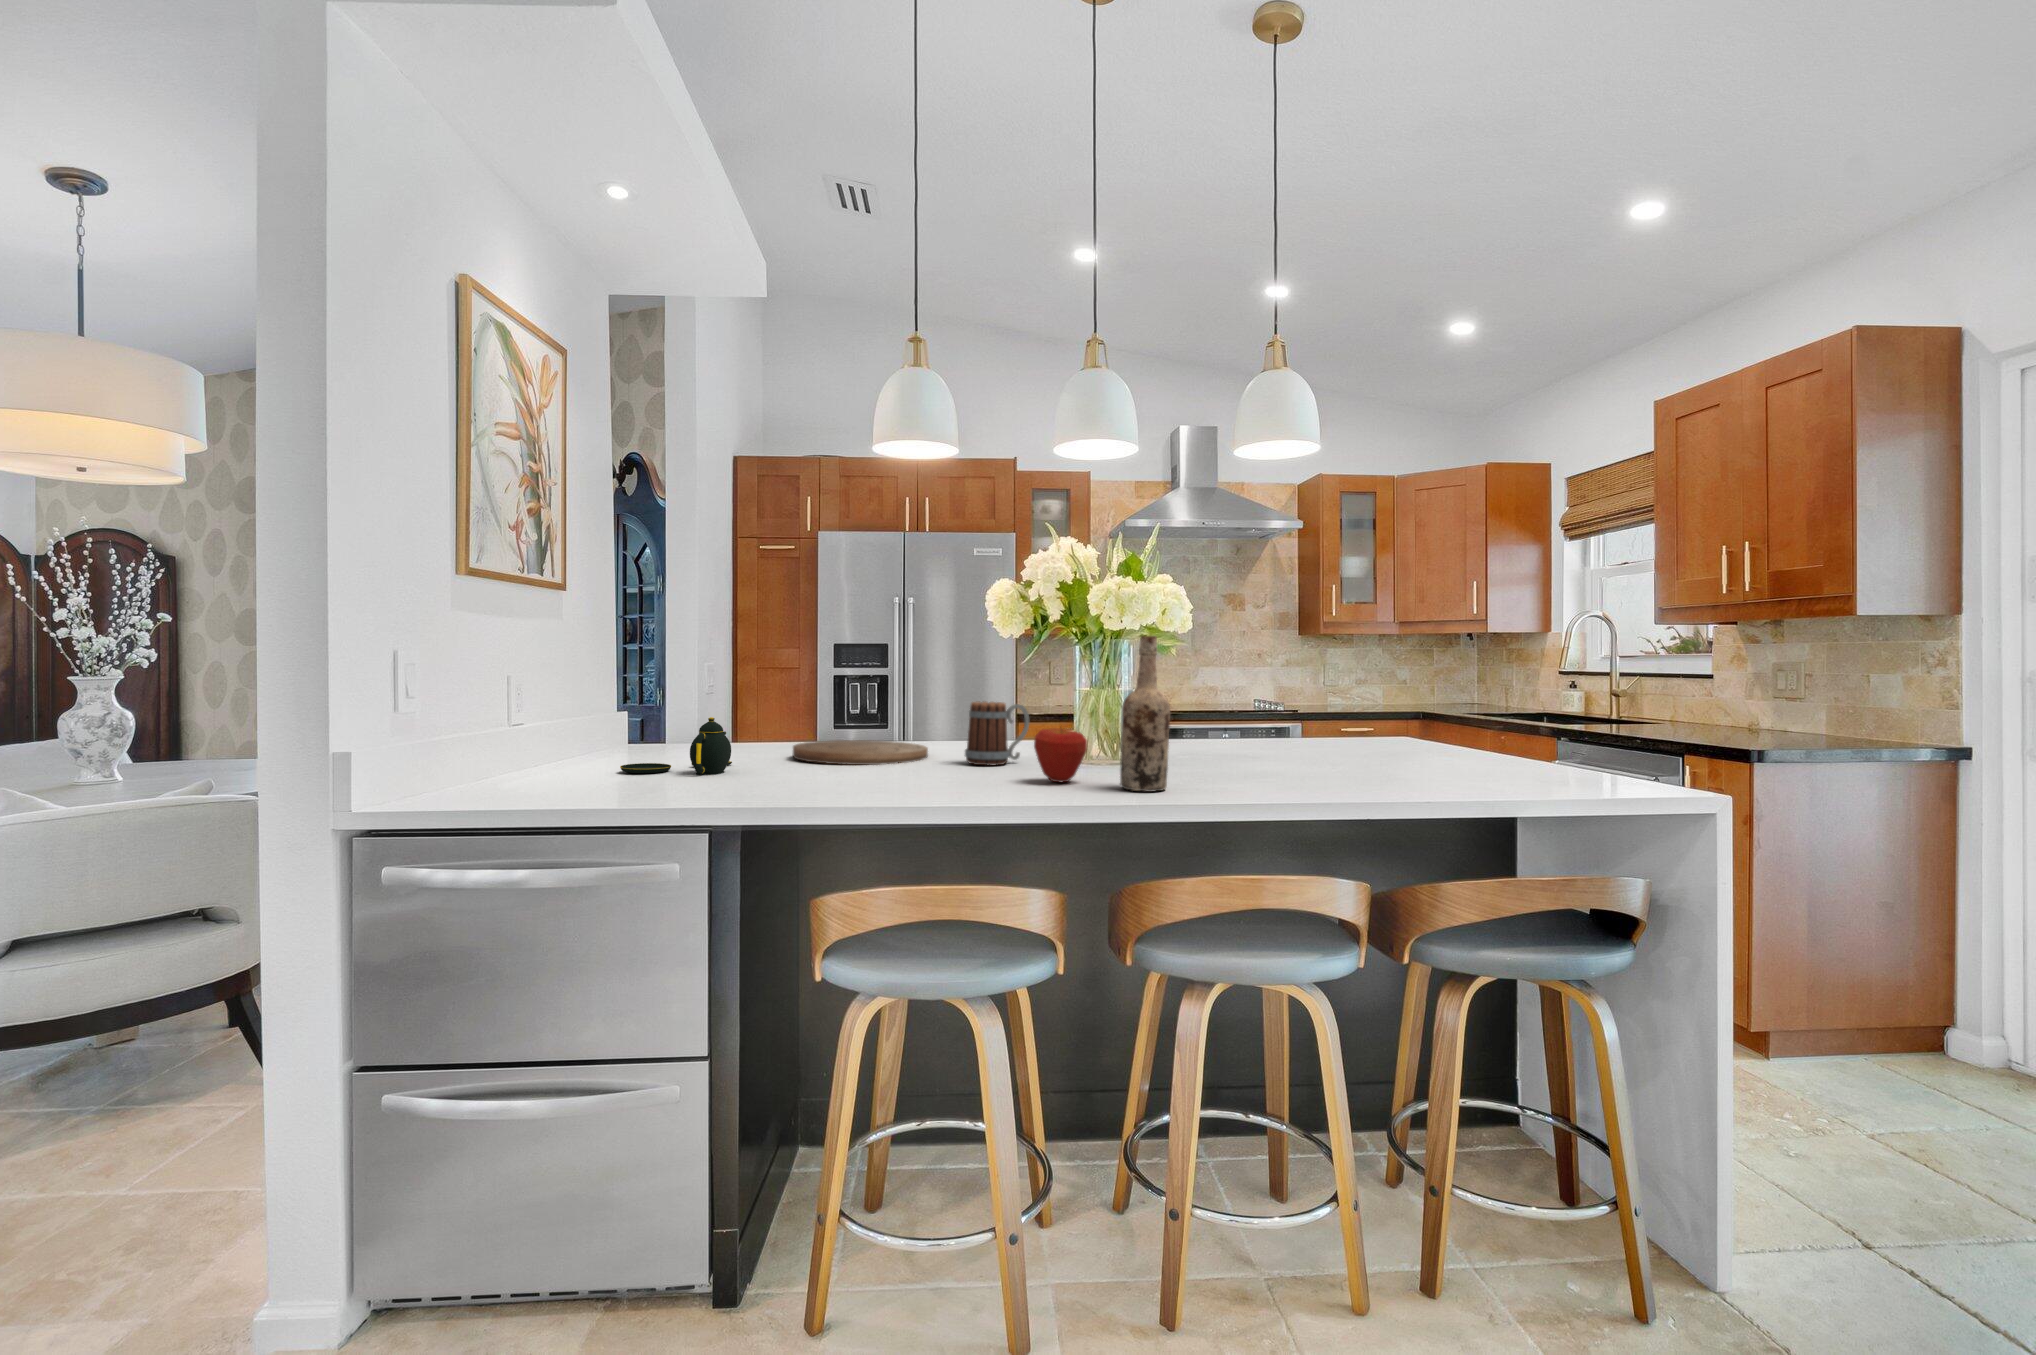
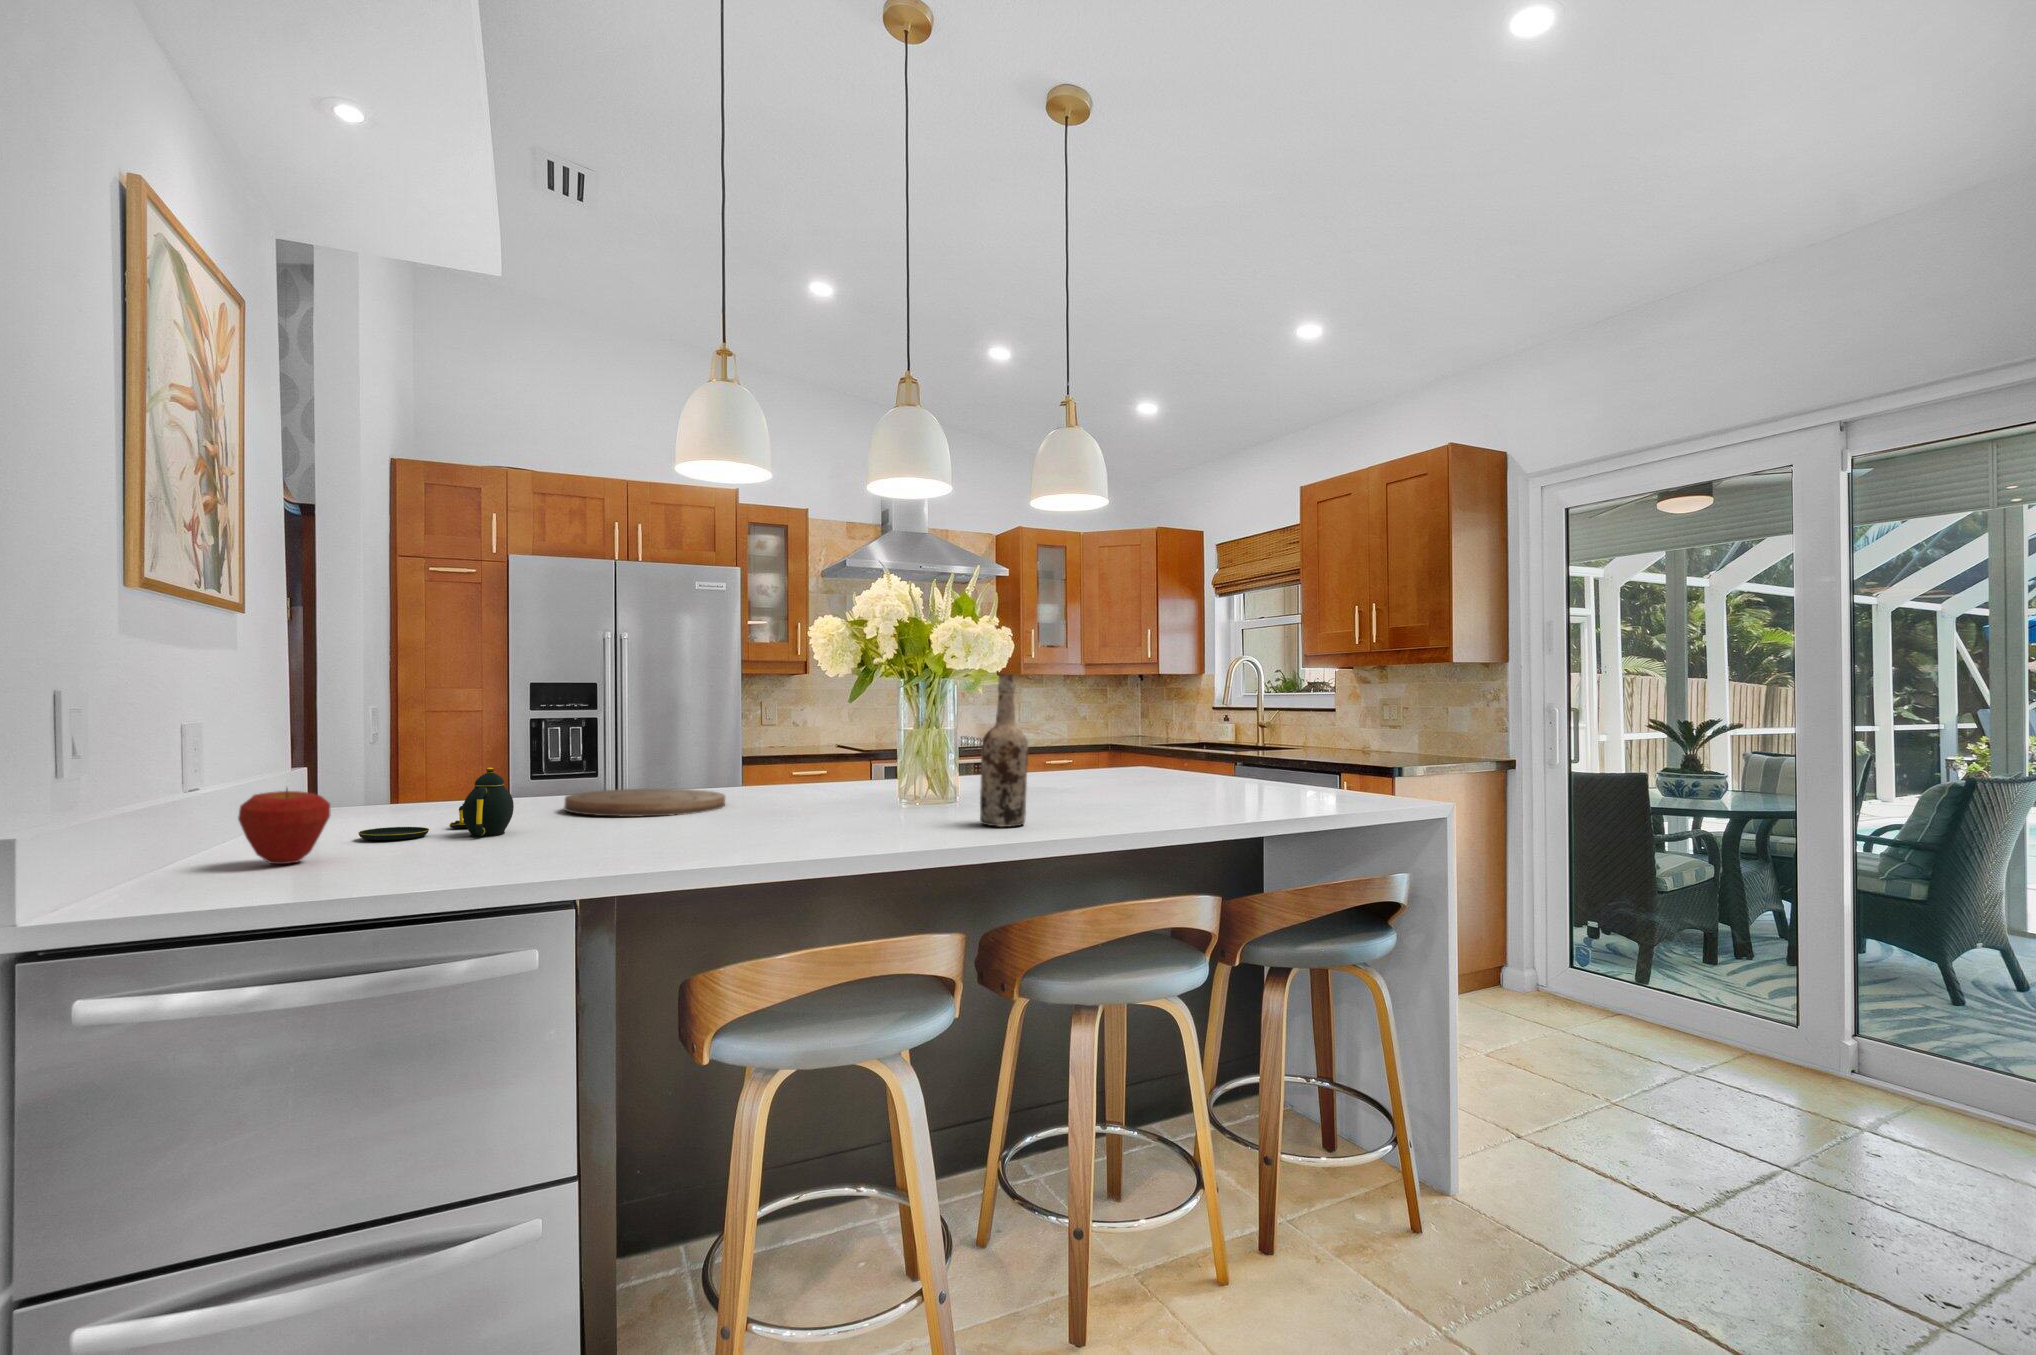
mug: present [965,702,1029,765] -> none [779,742,846,810]
apple: present [1034,728,1087,782] -> present [238,788,330,864]

